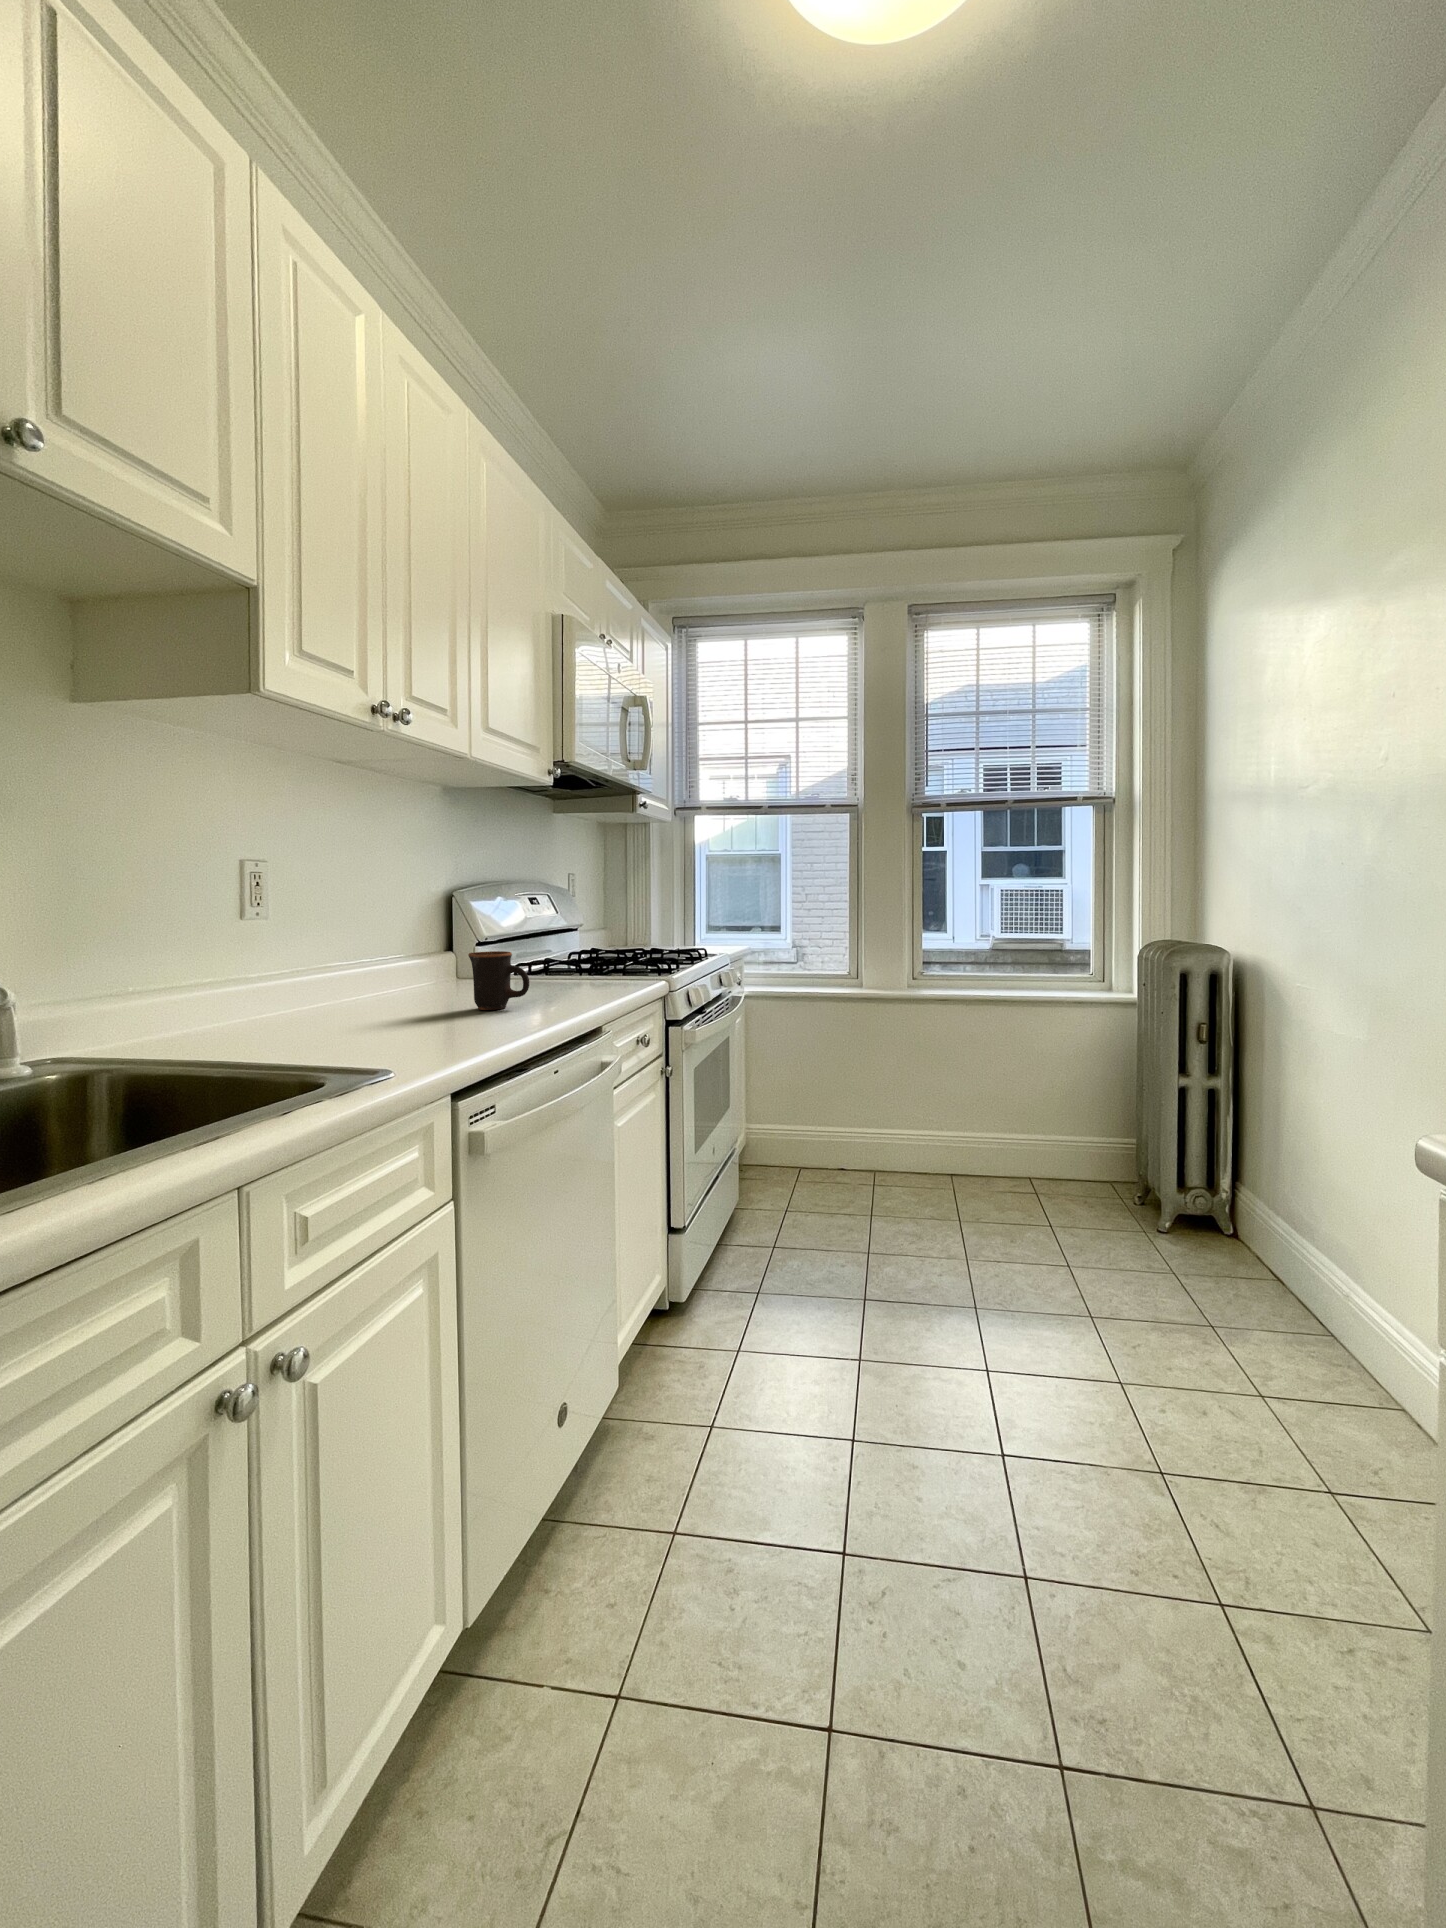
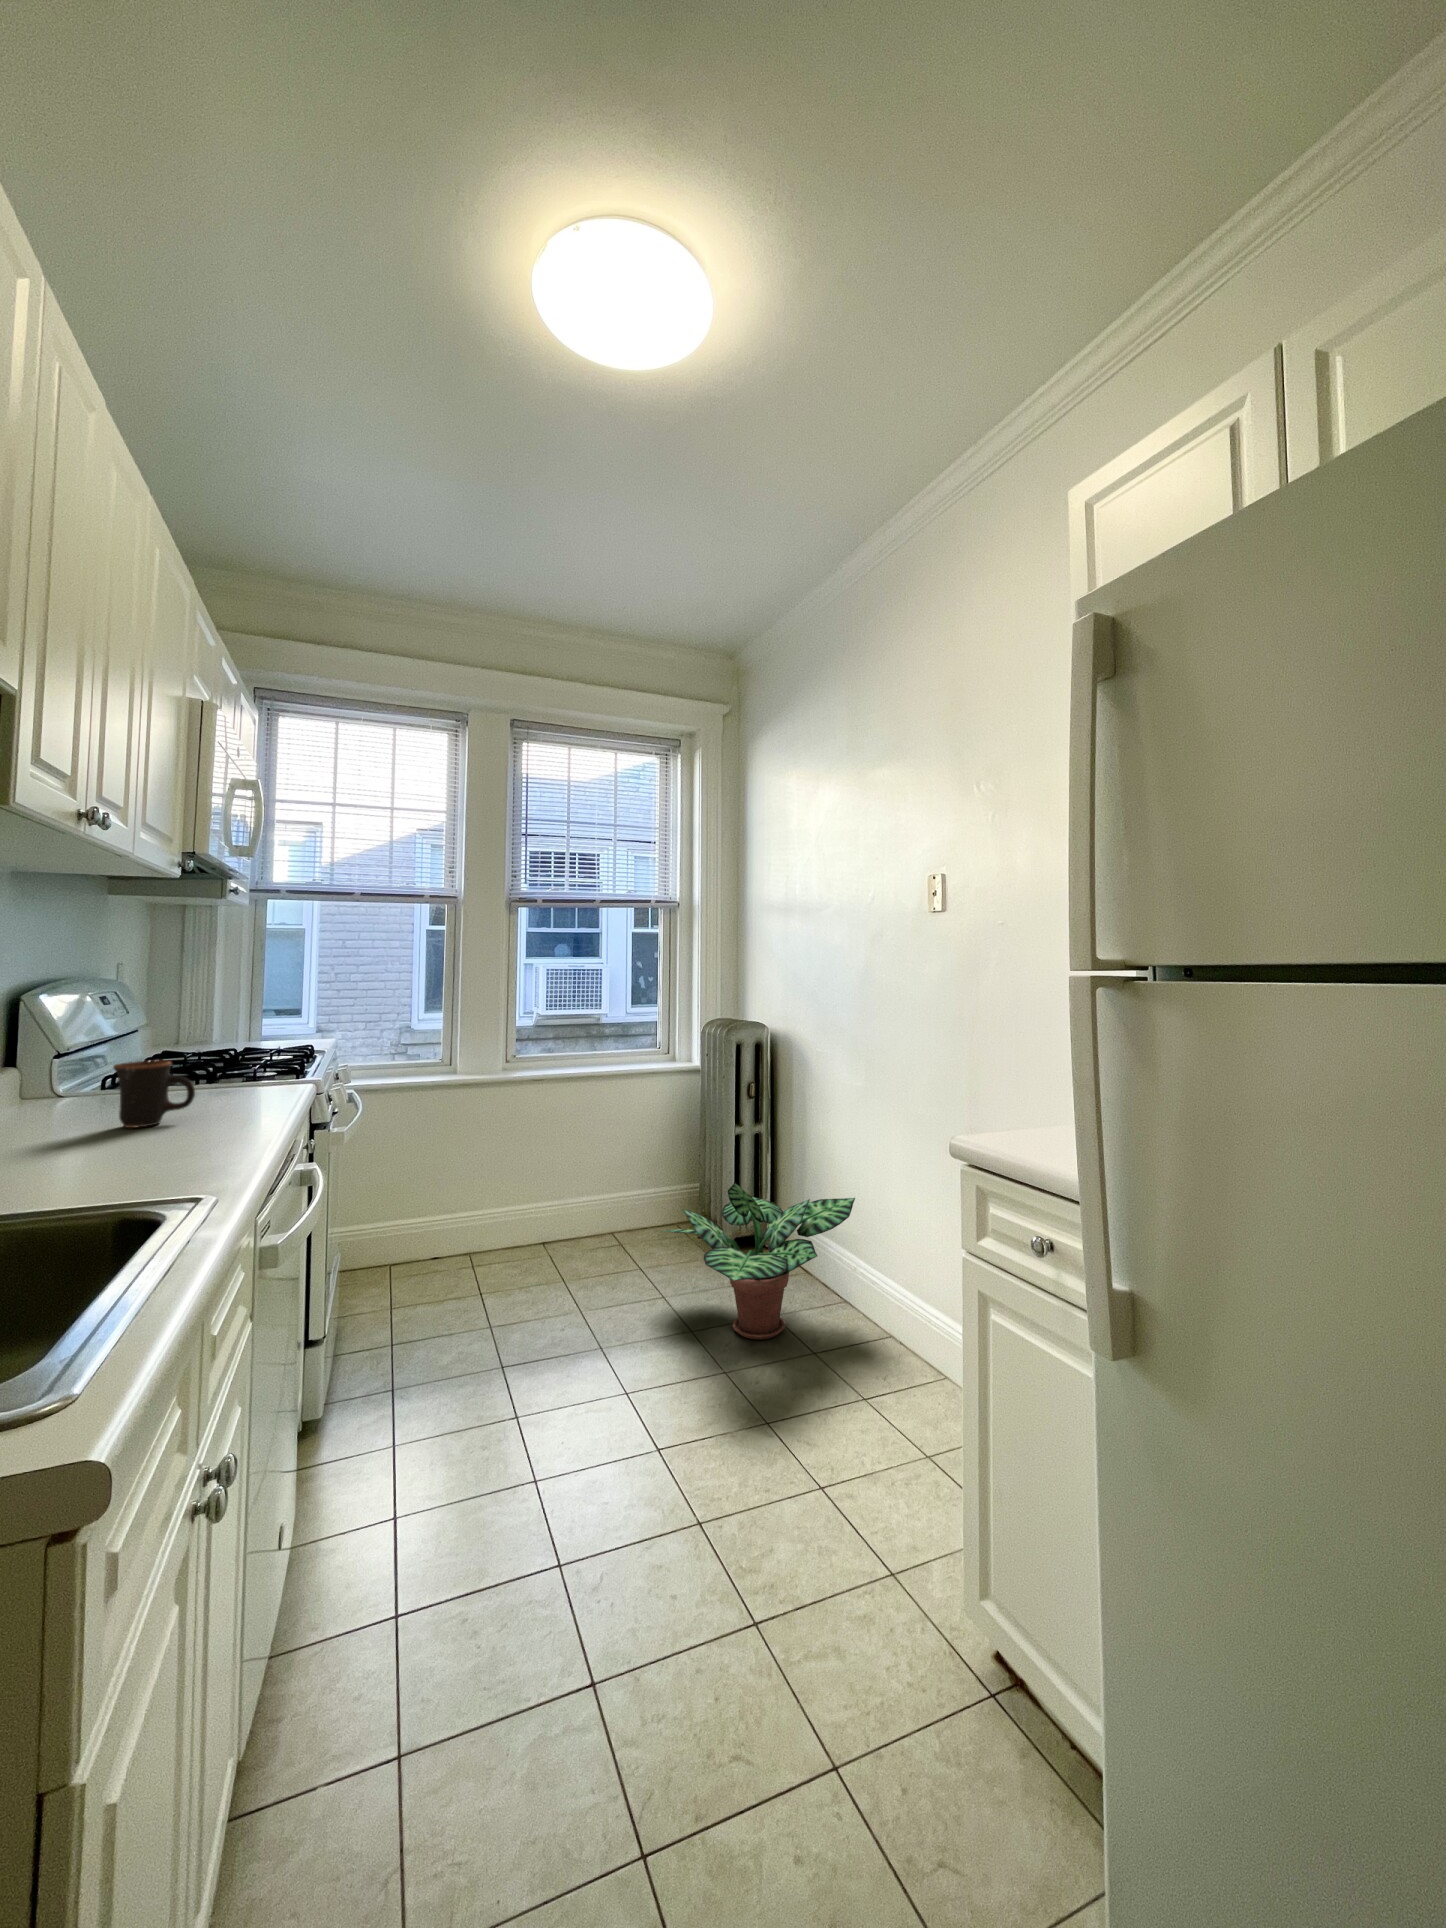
potted plant: none [1058,1149,1349,1357] -> present [662,1183,855,1340]

